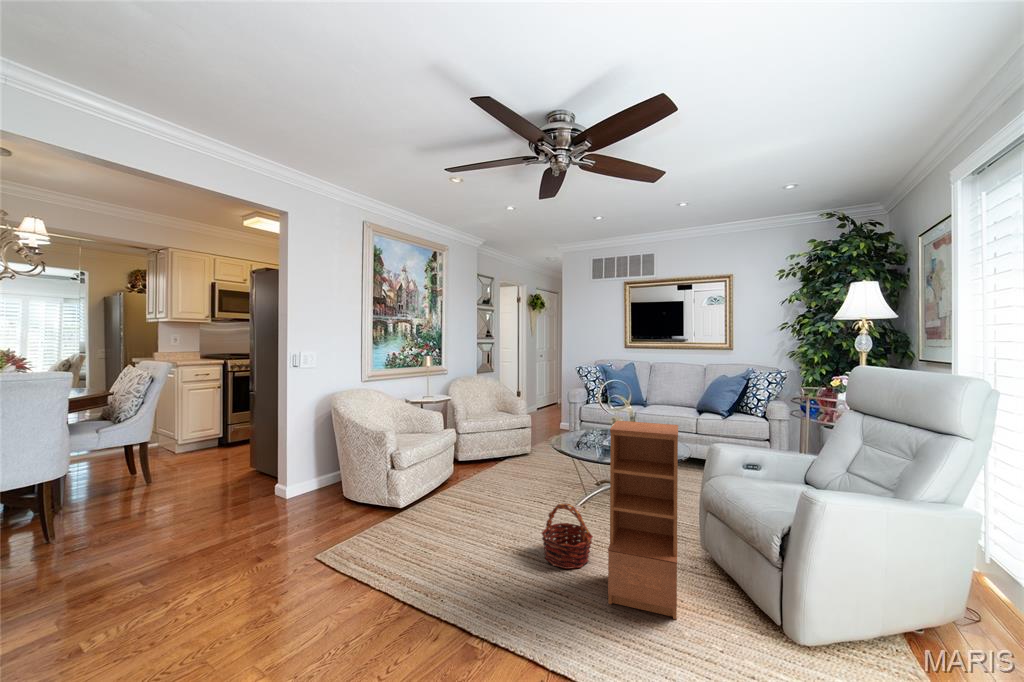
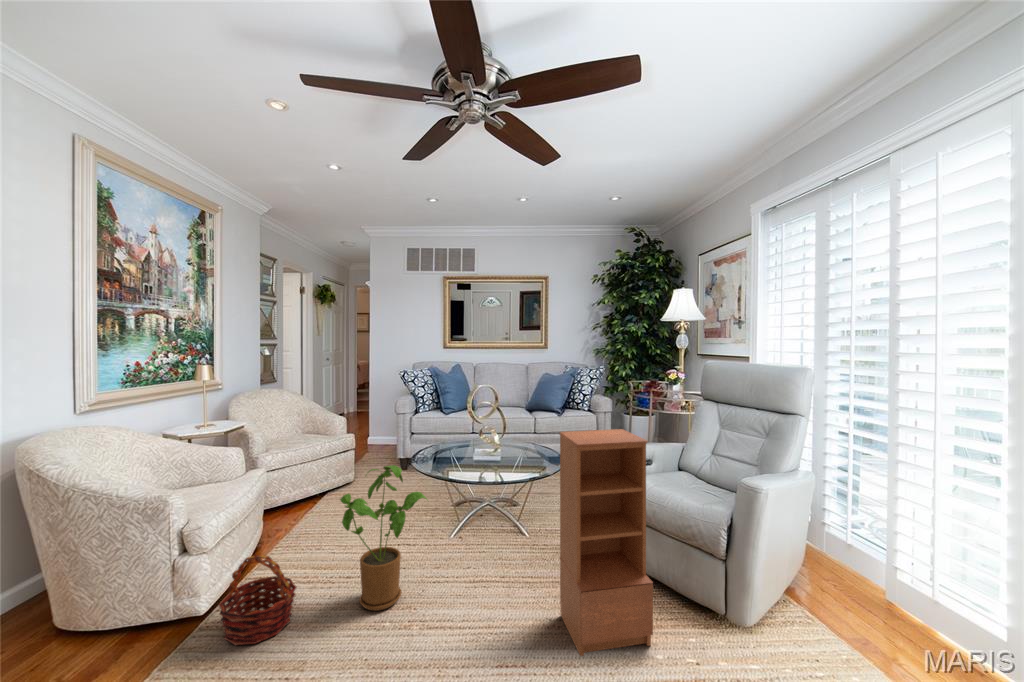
house plant: none [470,434,531,535] -> present [340,465,427,611]
basket: present [542,504,593,569] -> present [219,555,296,645]

